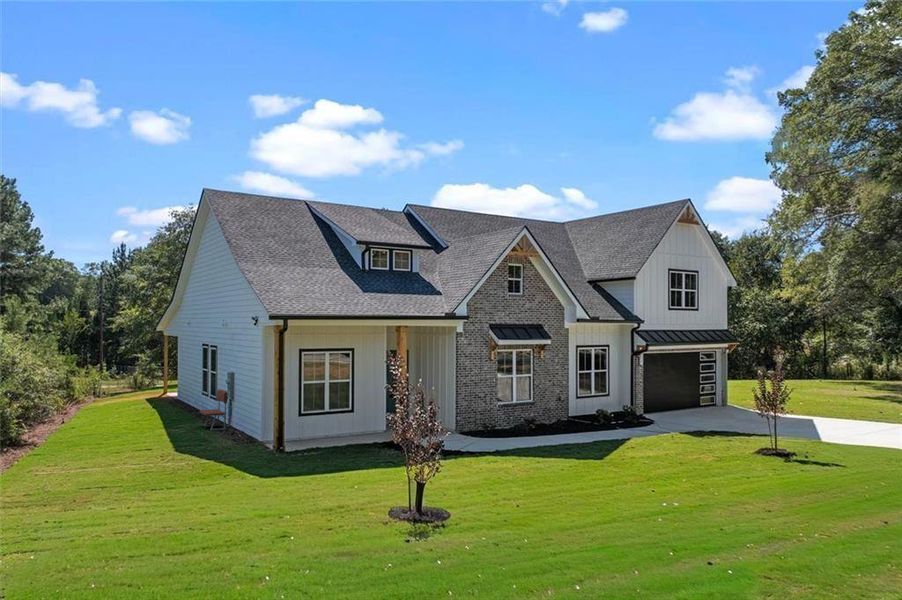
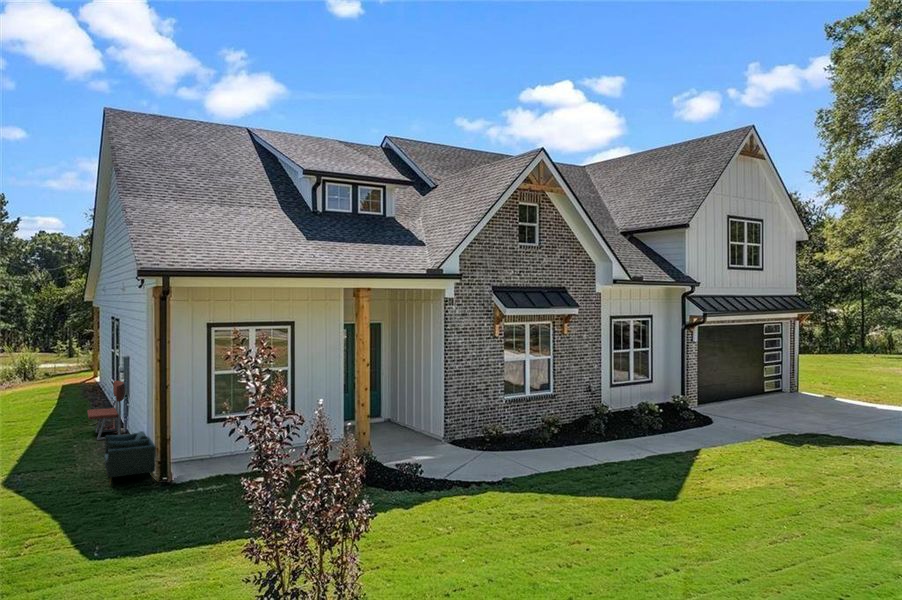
armchair: none [237,420,273,453] -> present [104,431,156,485]

